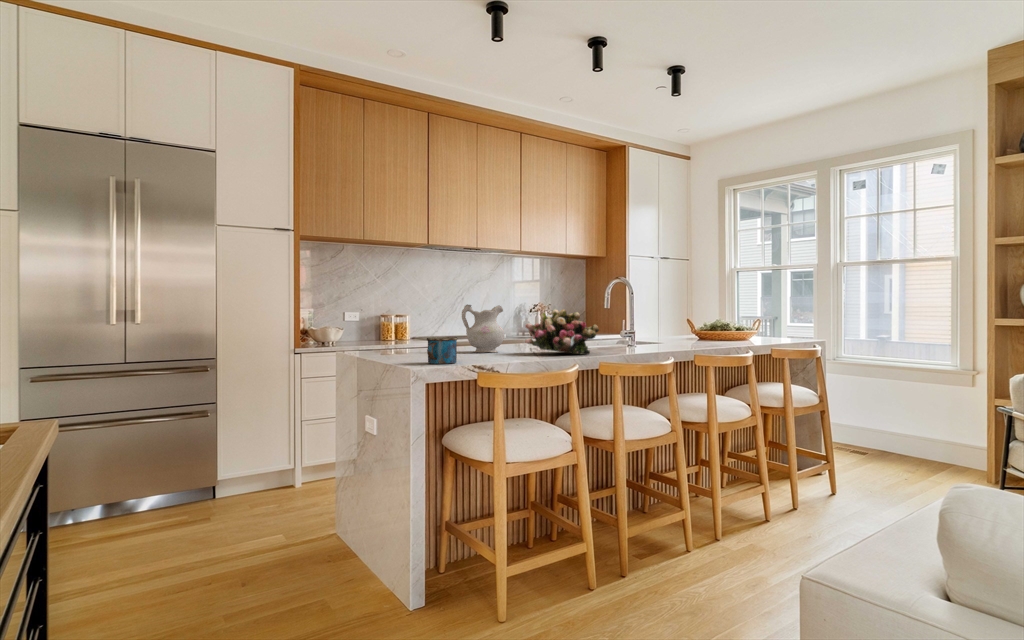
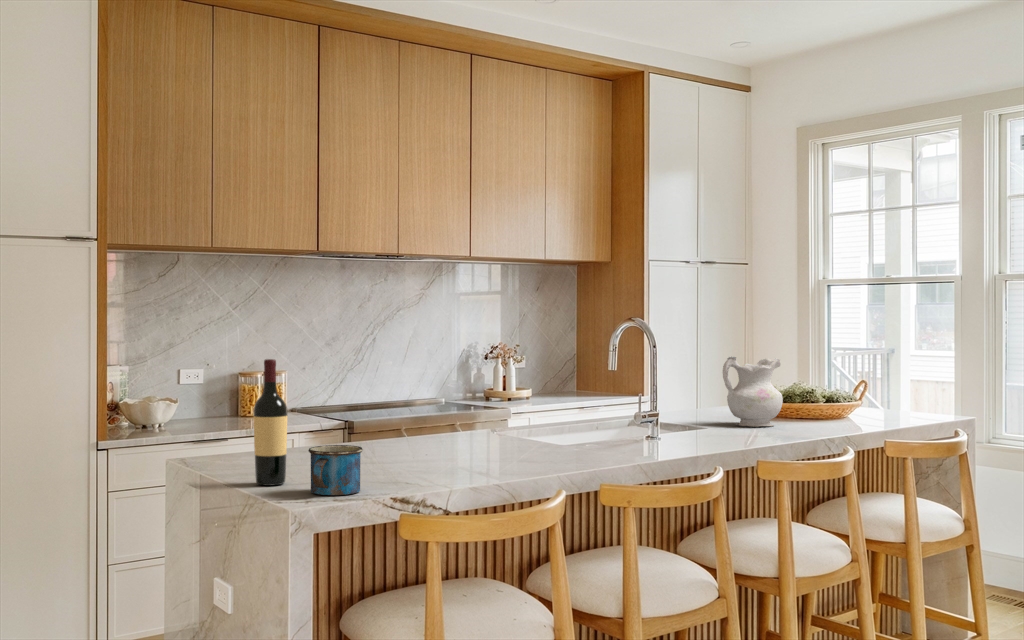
wine bottle: none [399,290,418,361] -> present [254,359,287,486]
ceramic pitcher: present [462,304,504,353] -> present [723,357,783,427]
flower arrangement: present [525,309,599,355] -> none [470,381,598,464]

